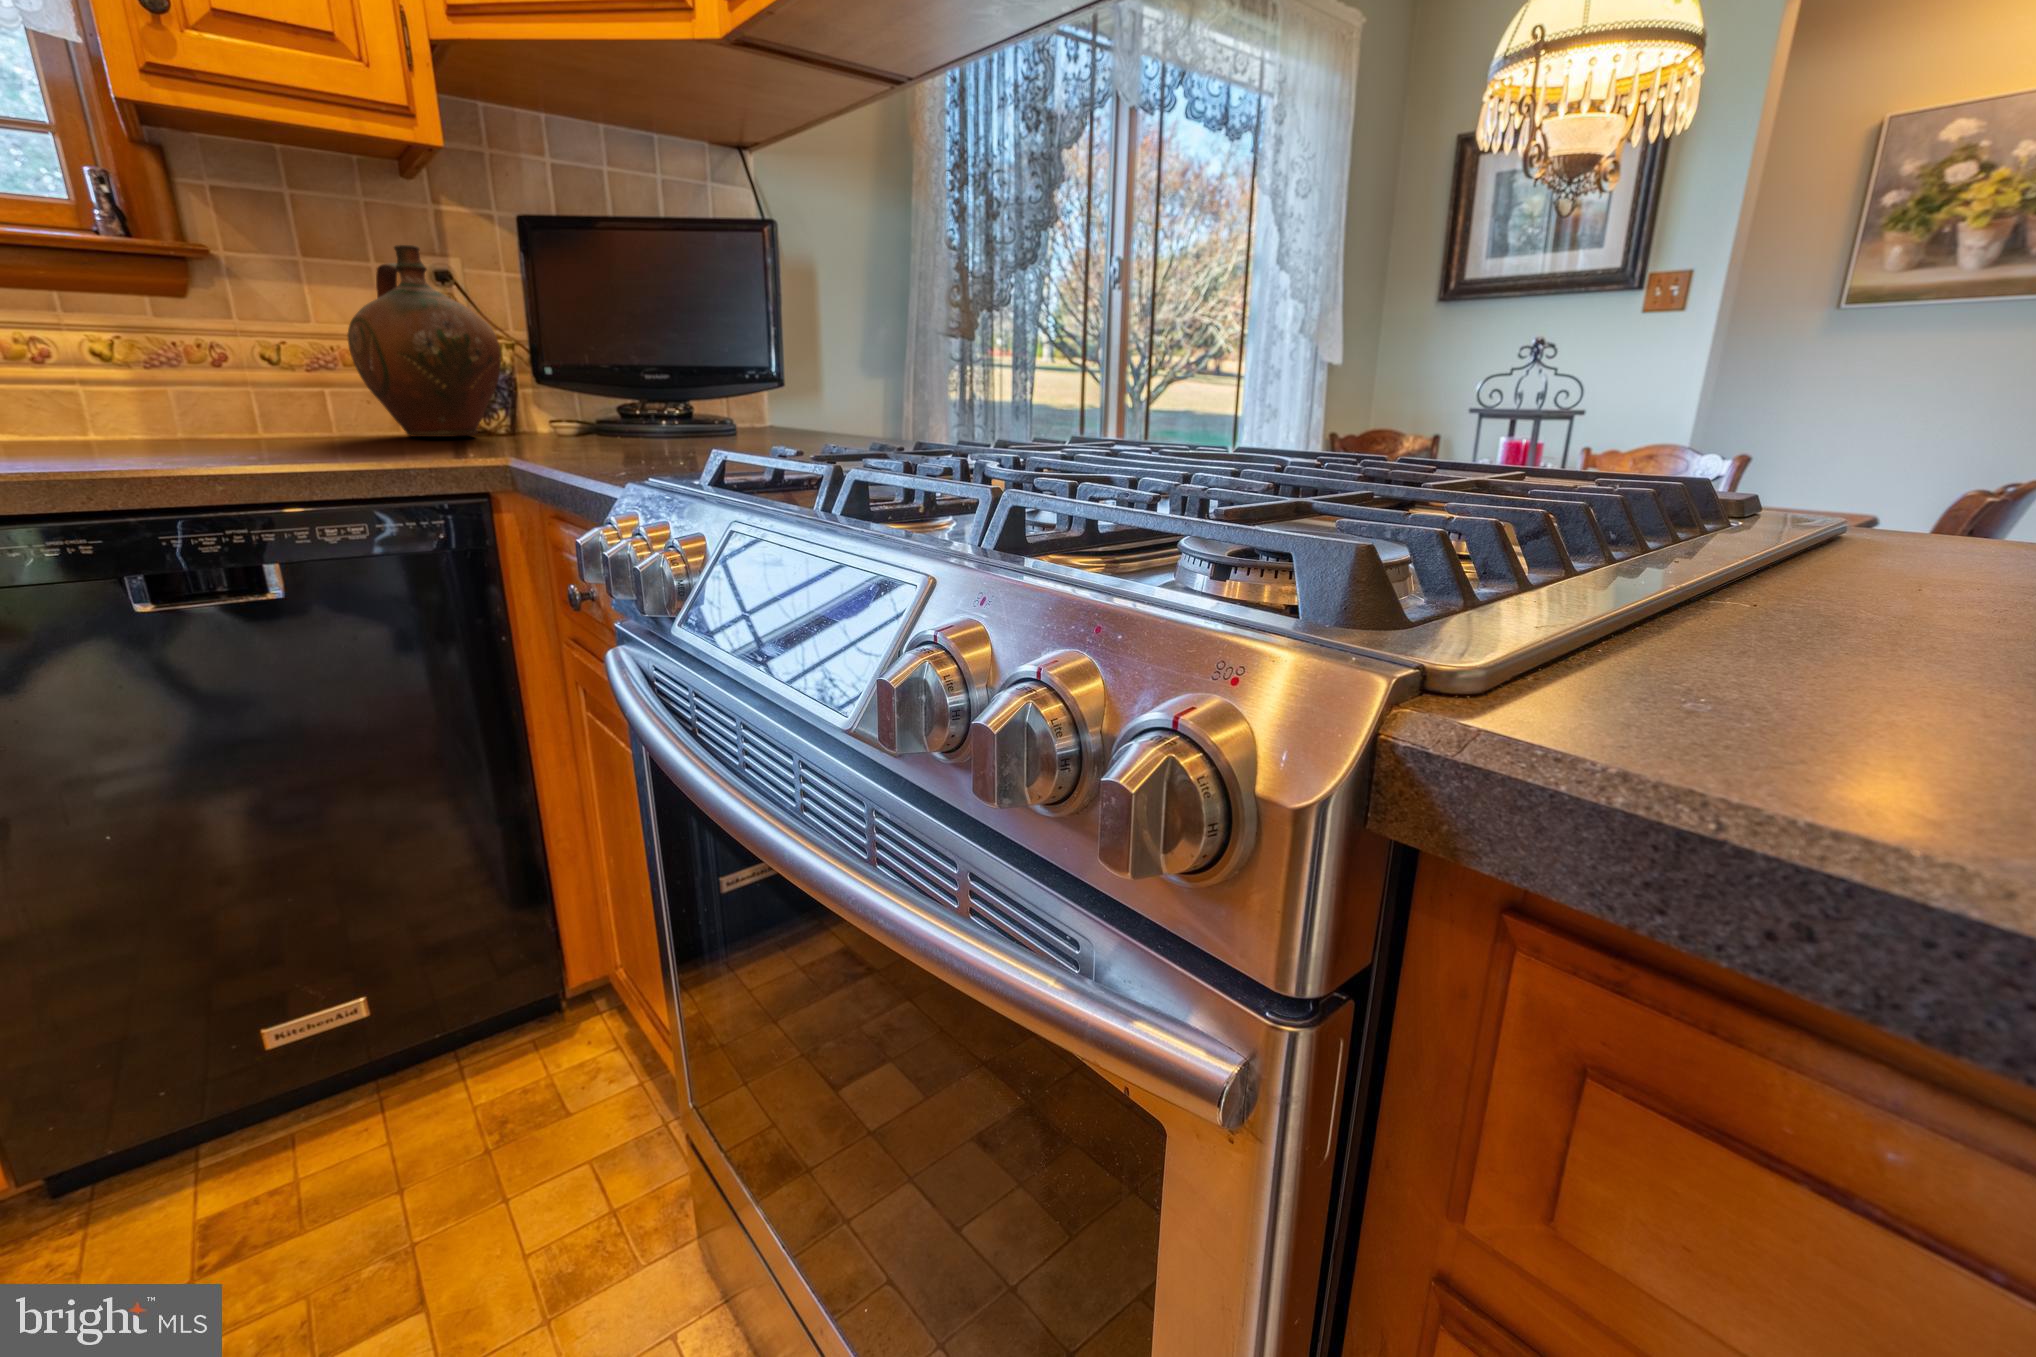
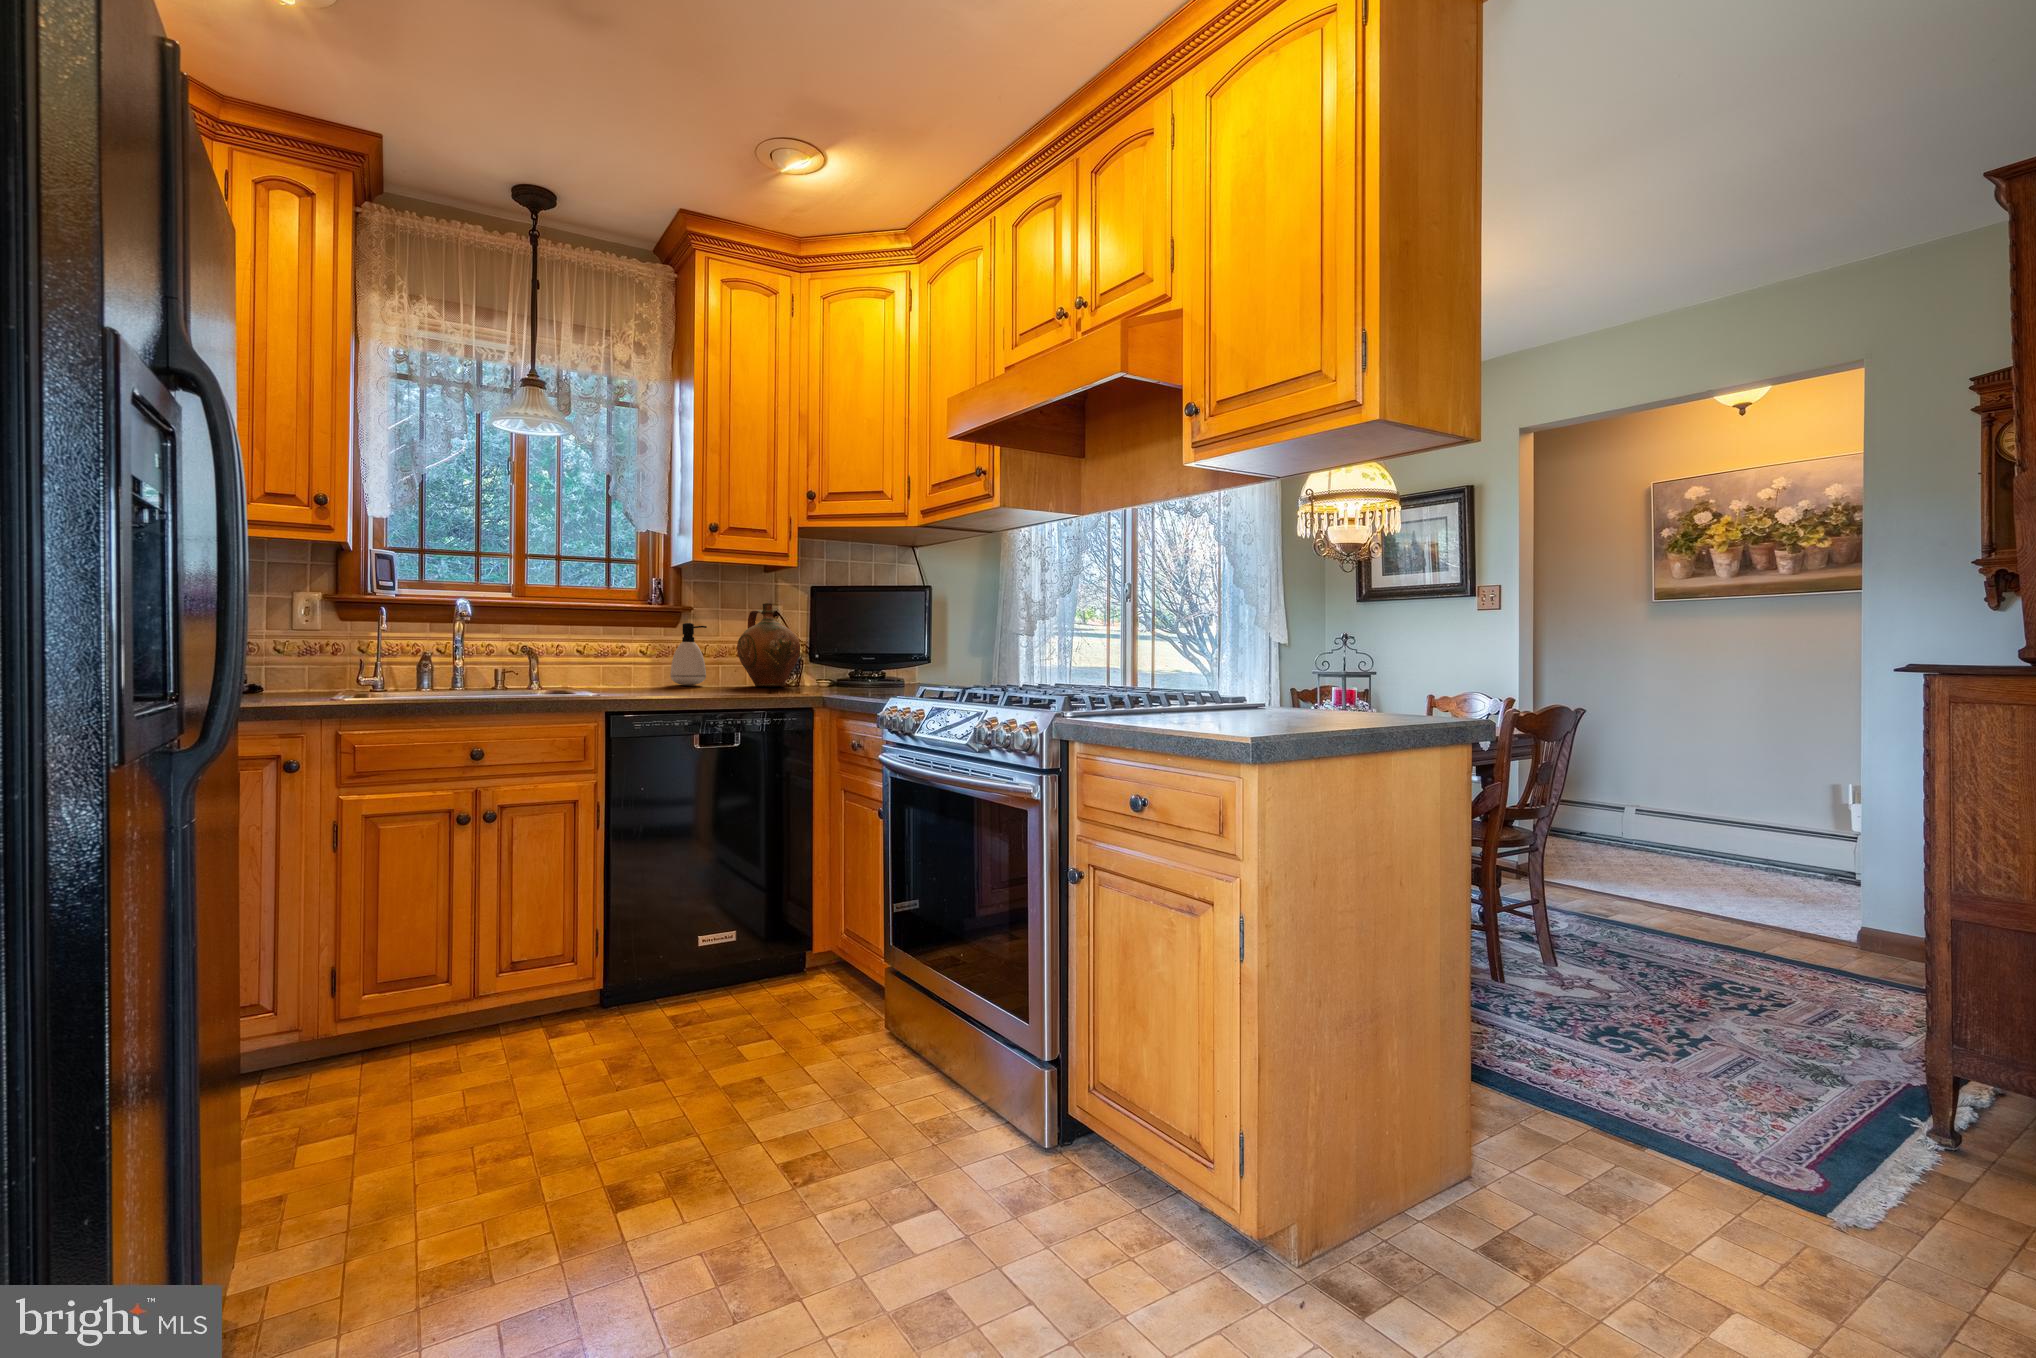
soap dispenser: none [186,287,285,434] -> present [671,623,707,685]

